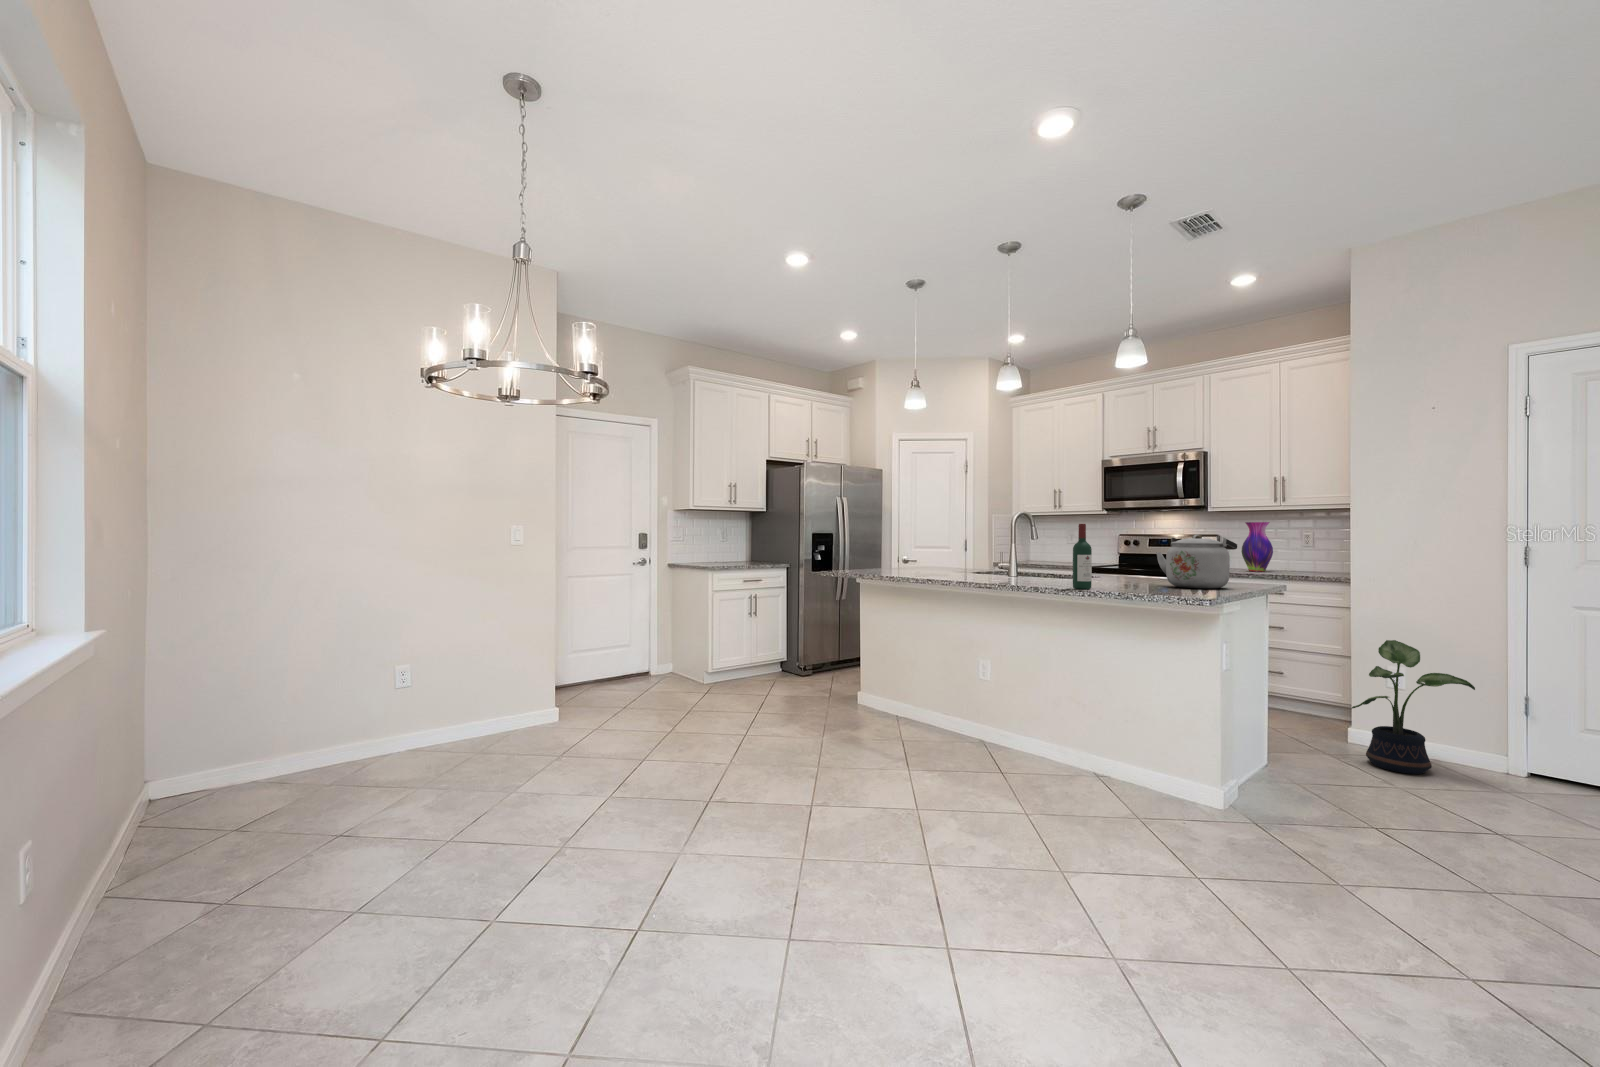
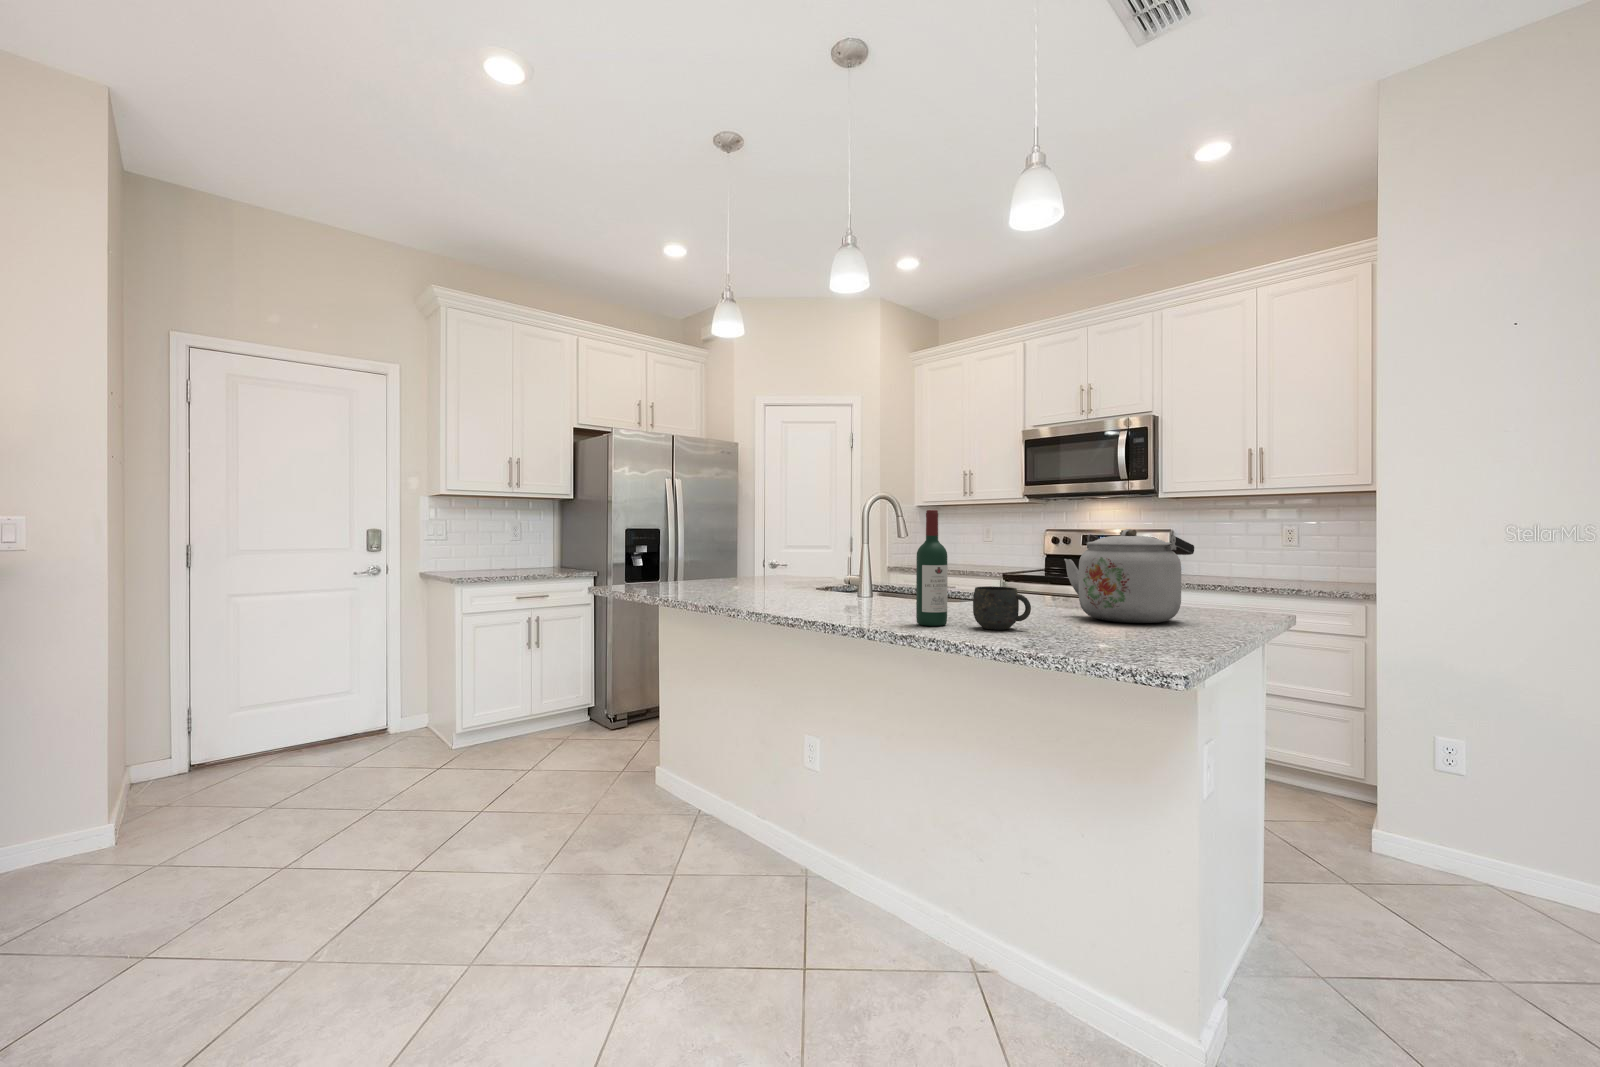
vase: present [1241,522,1273,572] -> none [1202,513,1244,581]
mug: none [1108,567,1144,590] -> present [973,586,1031,630]
potted plant: present [1352,640,1475,774] -> none [1368,692,1569,918]

